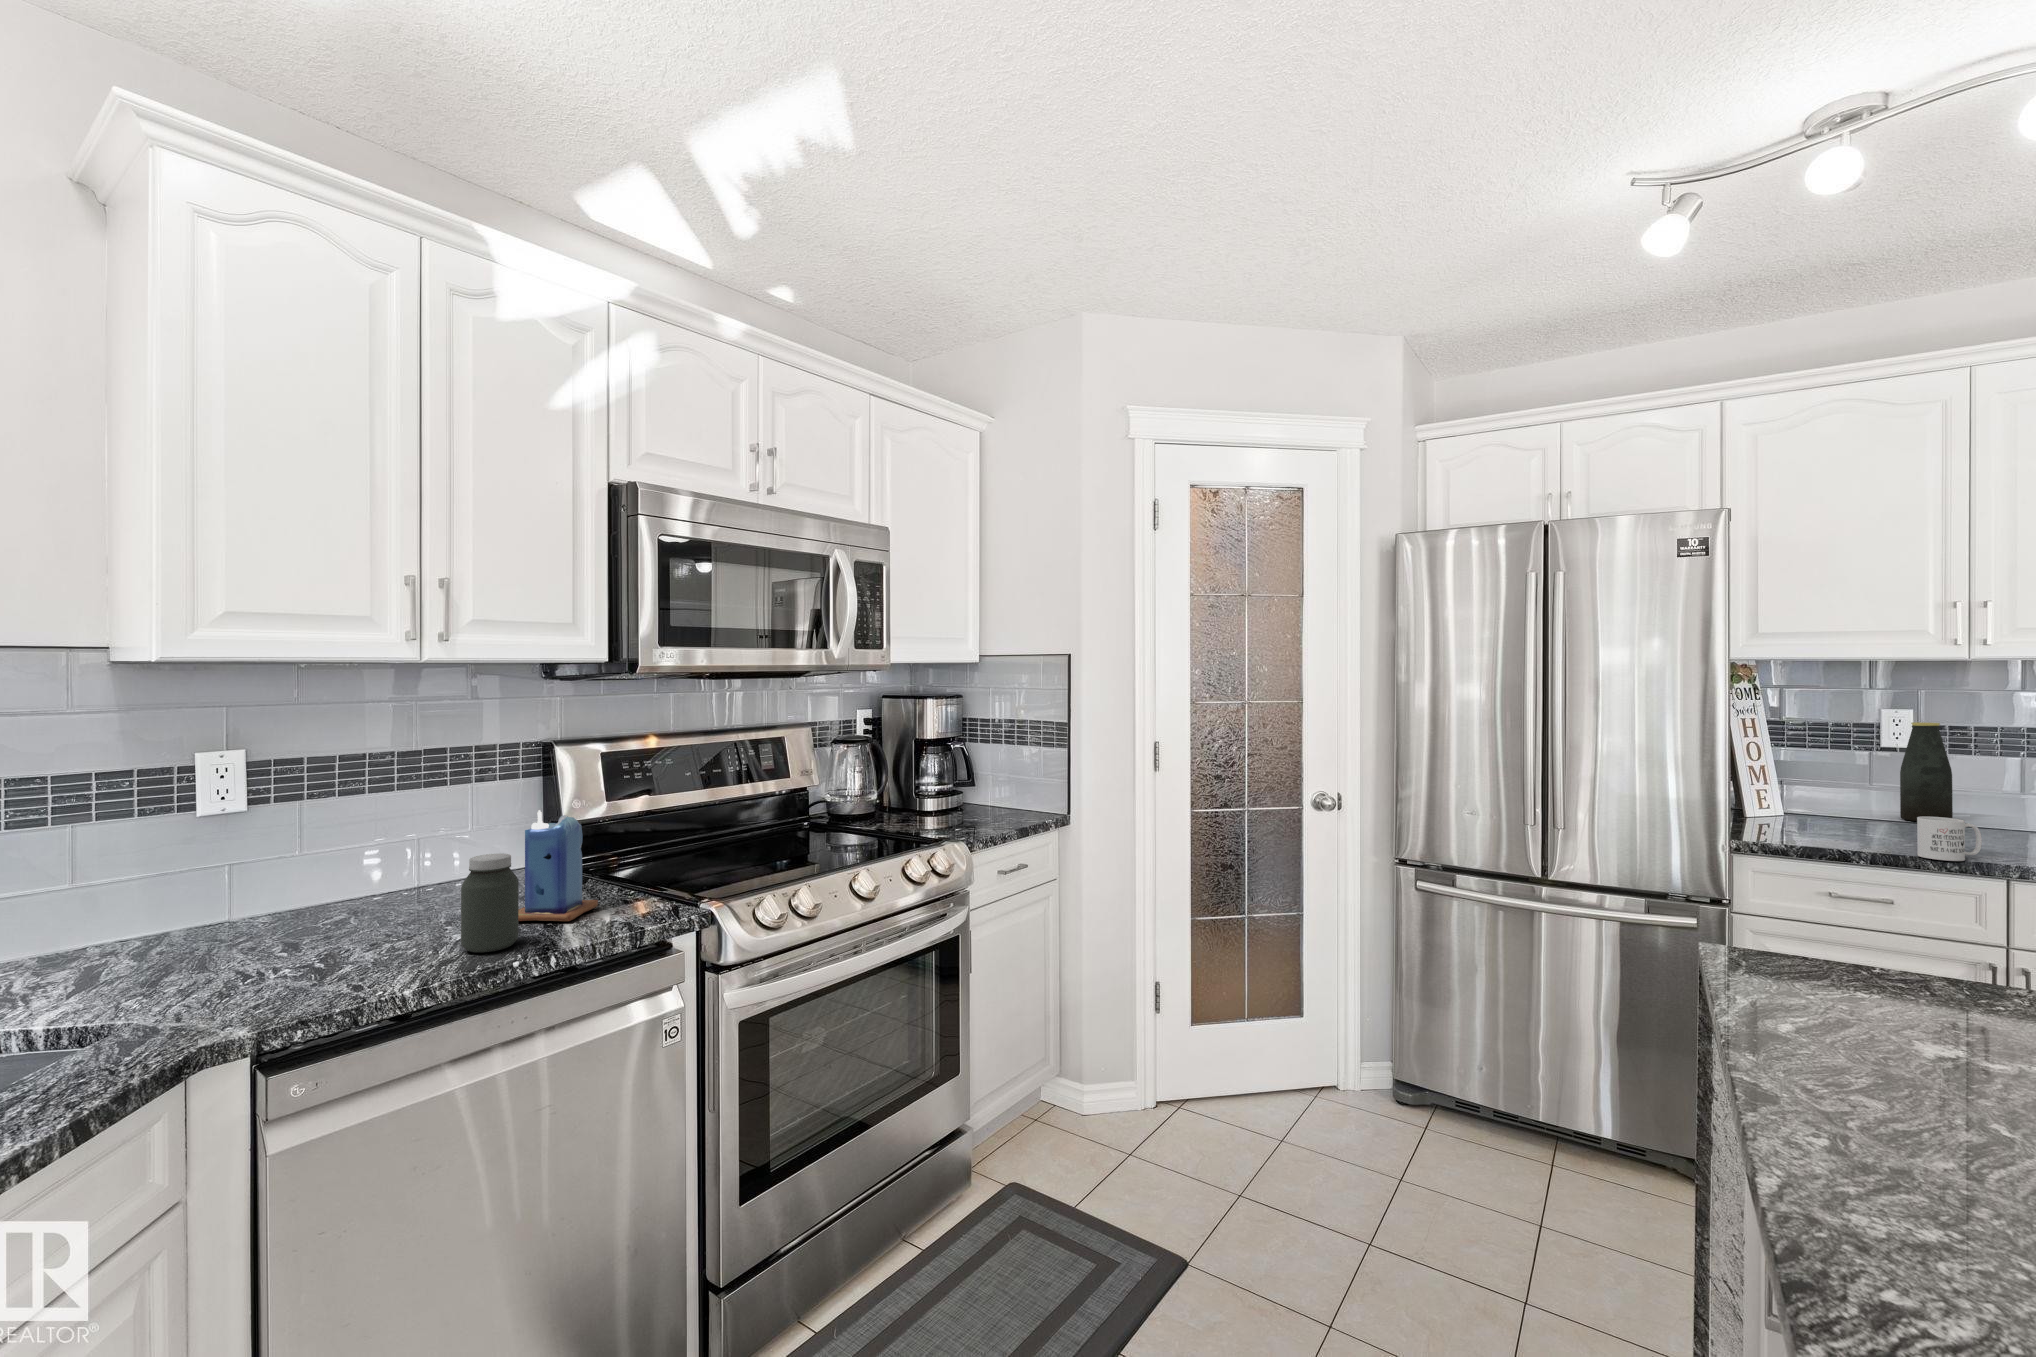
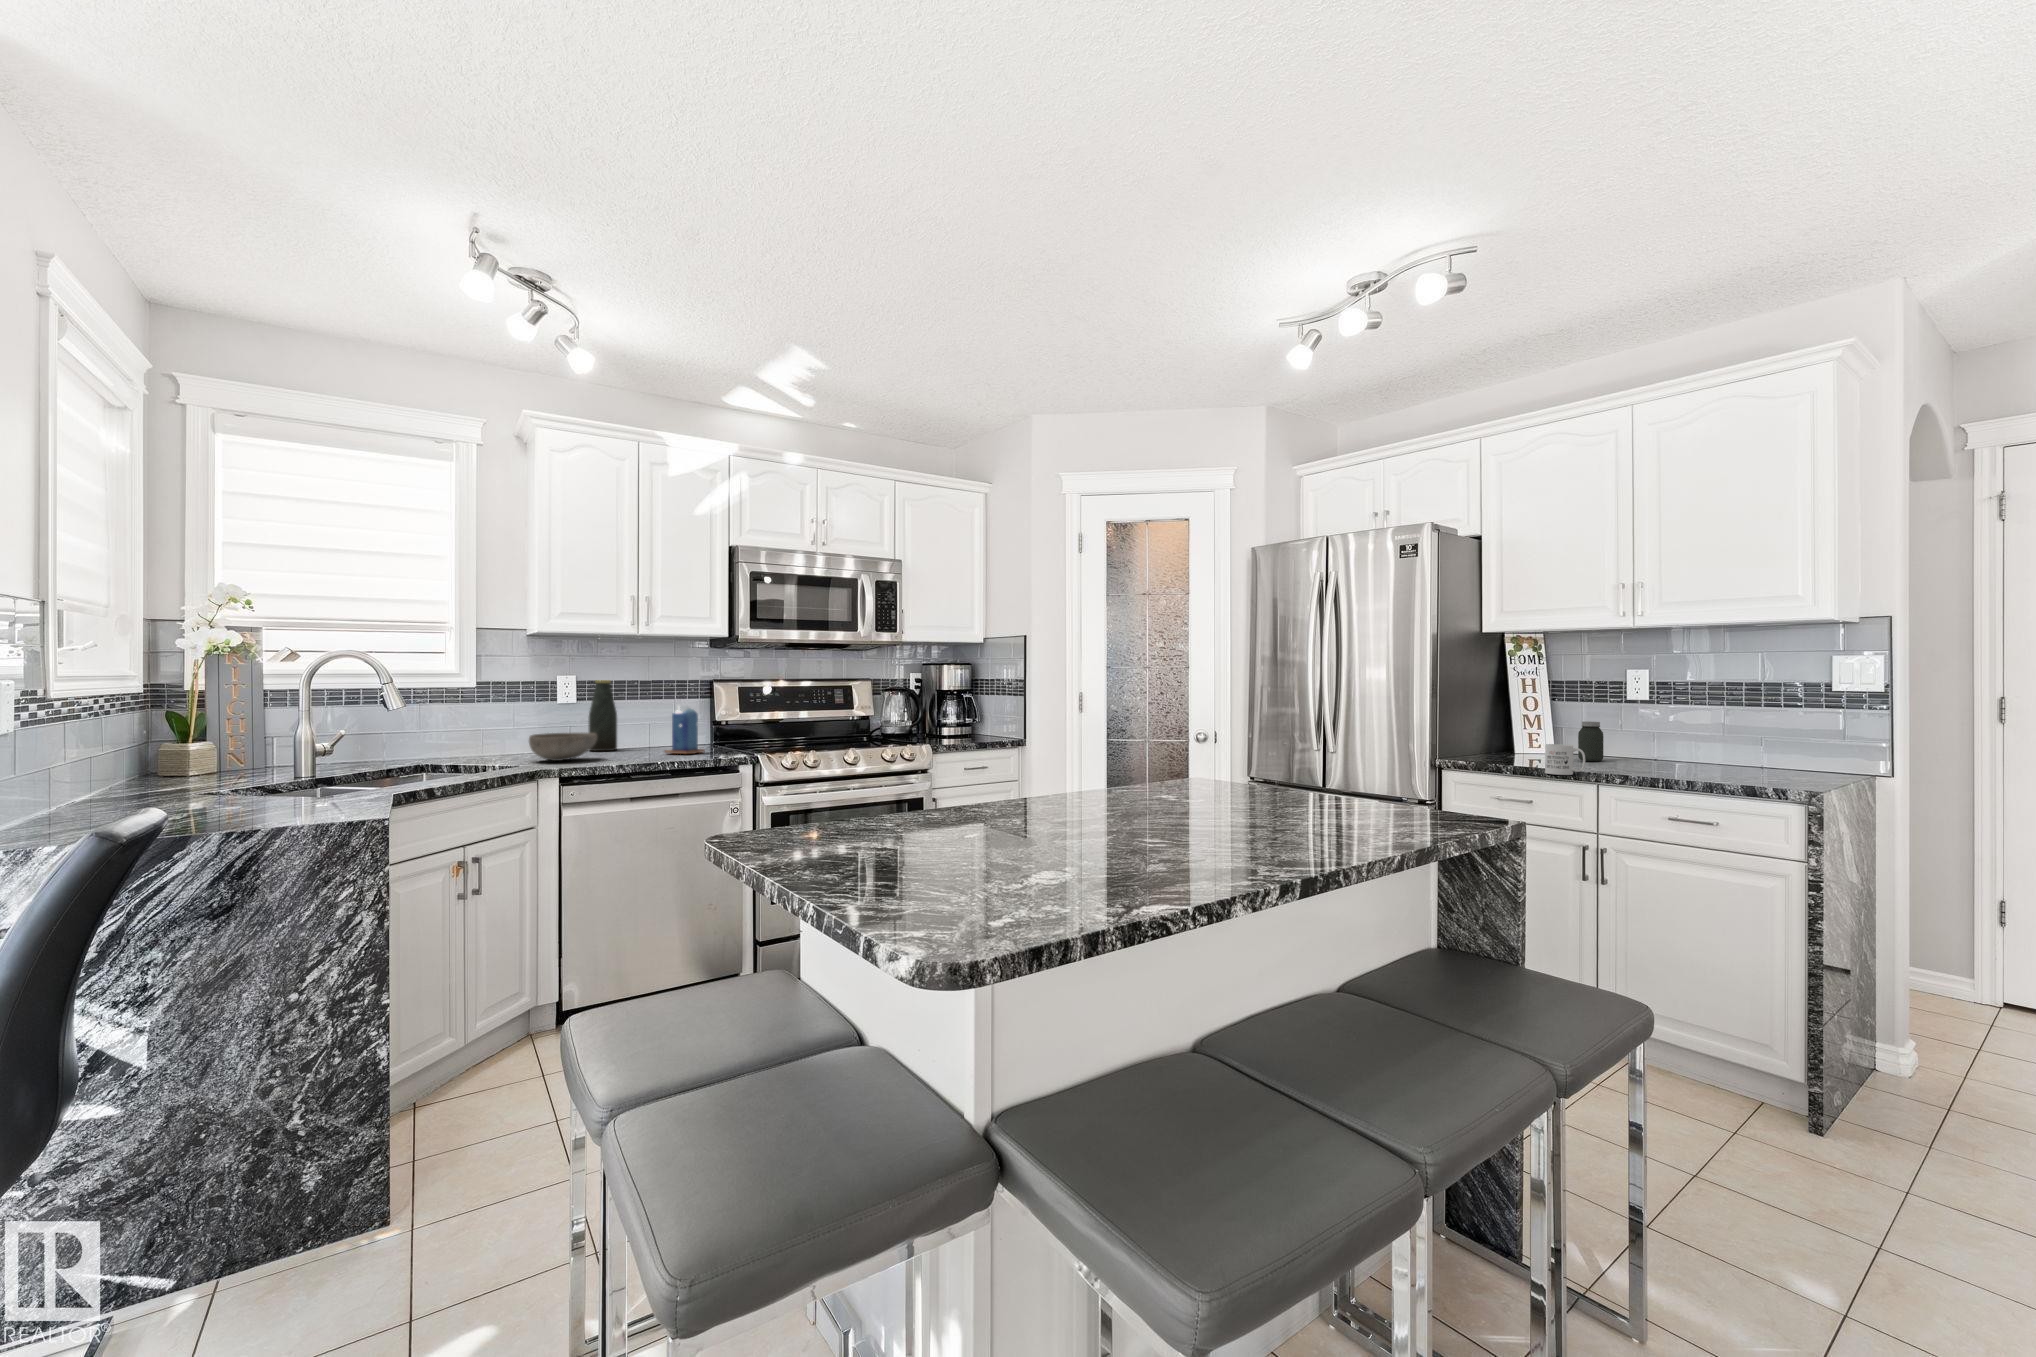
bottle: present [1900,722,1953,821] -> present [589,681,617,751]
jar: present [461,853,519,952] -> present [1578,721,1604,761]
bowl: none [140,901,352,998] -> present [529,733,597,761]

